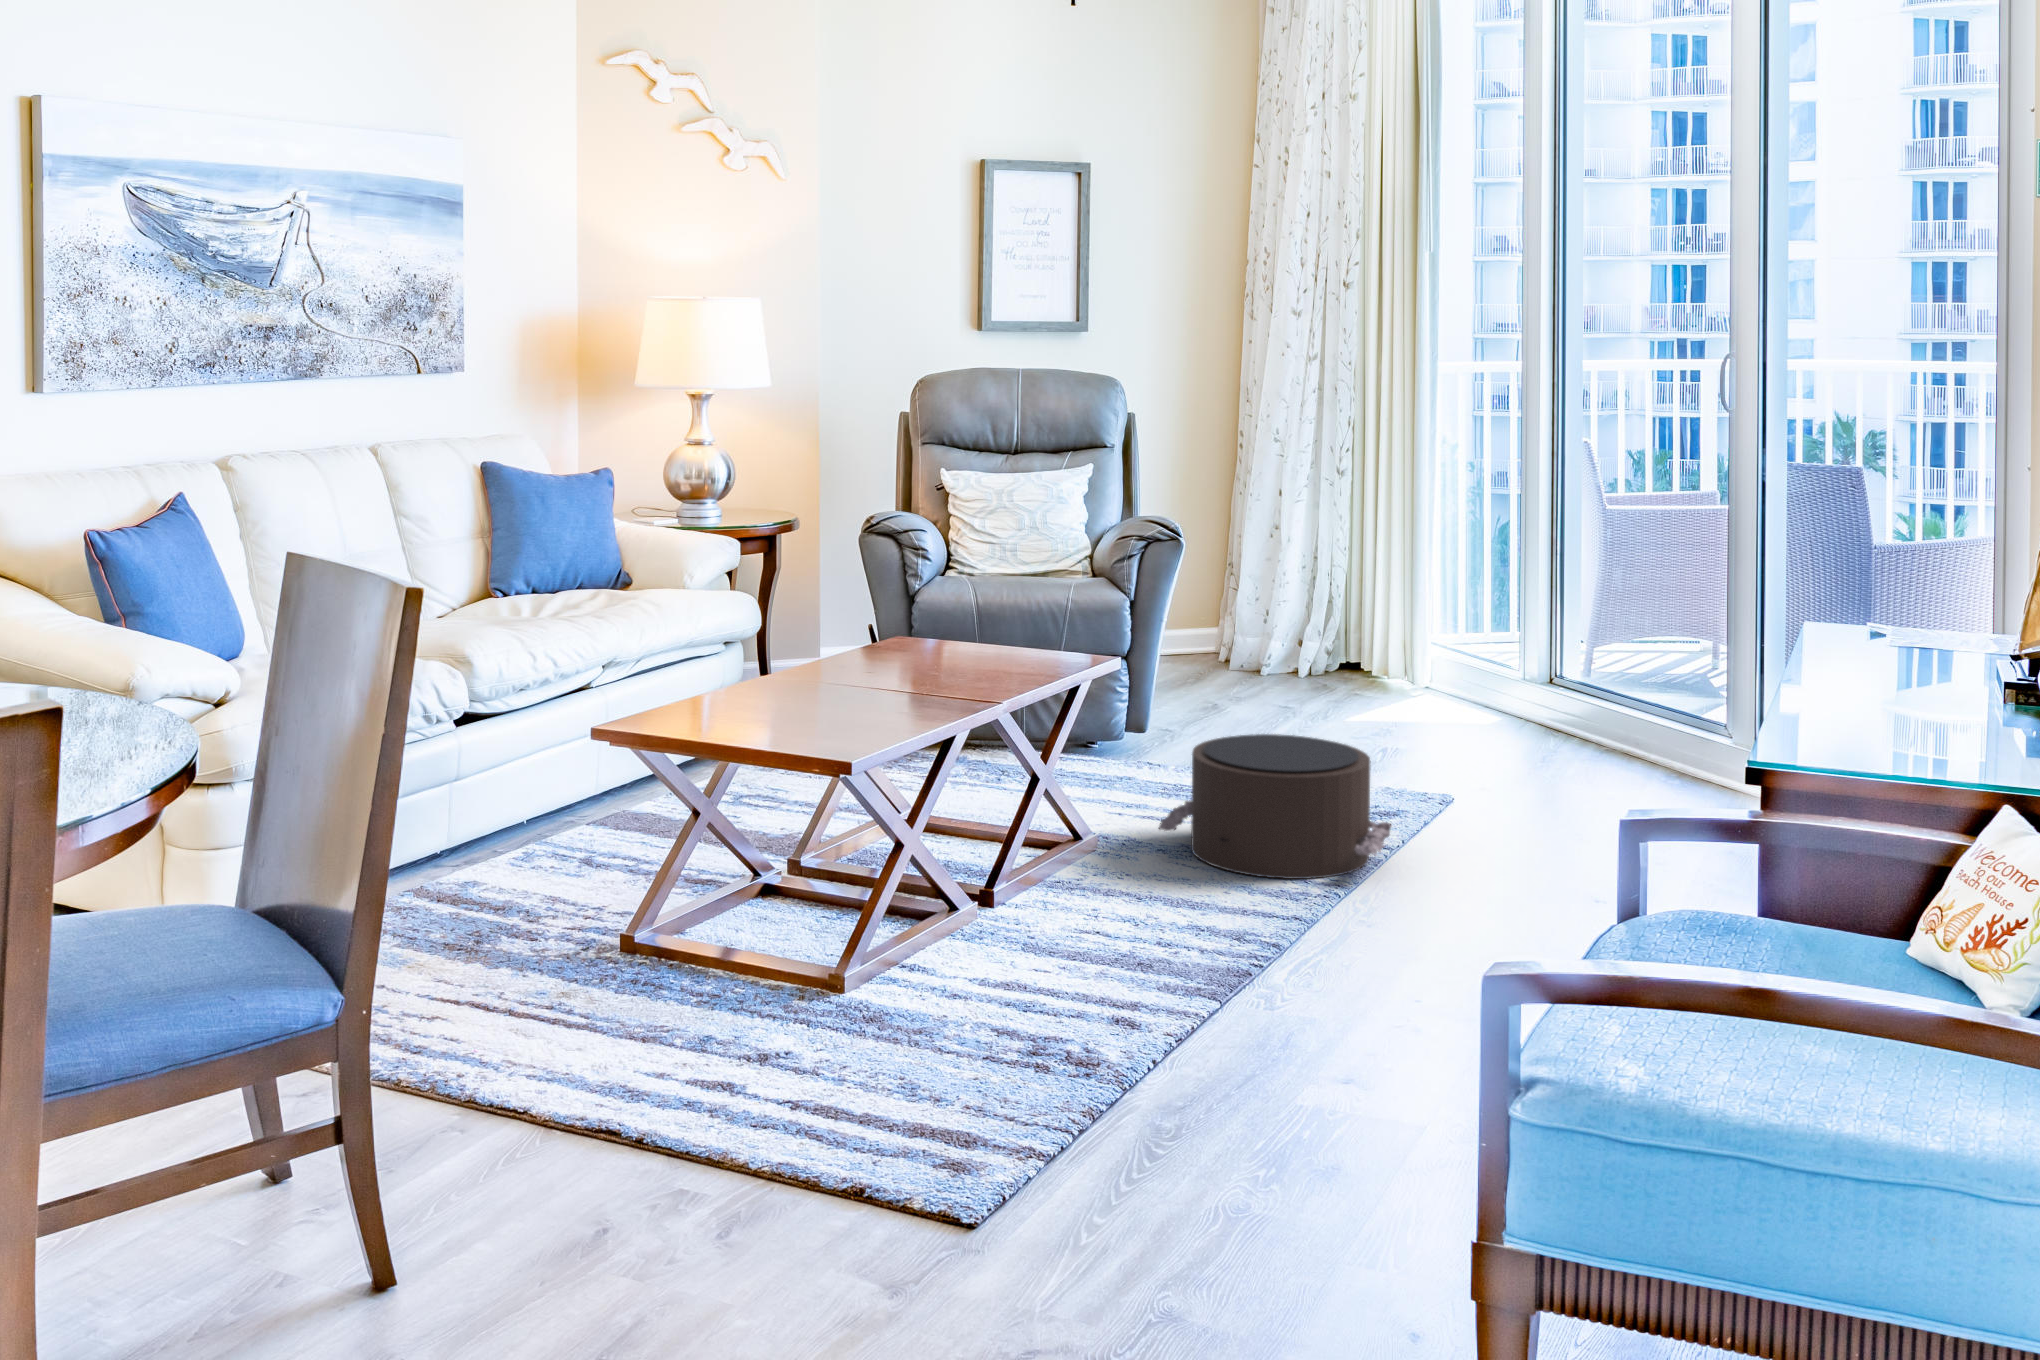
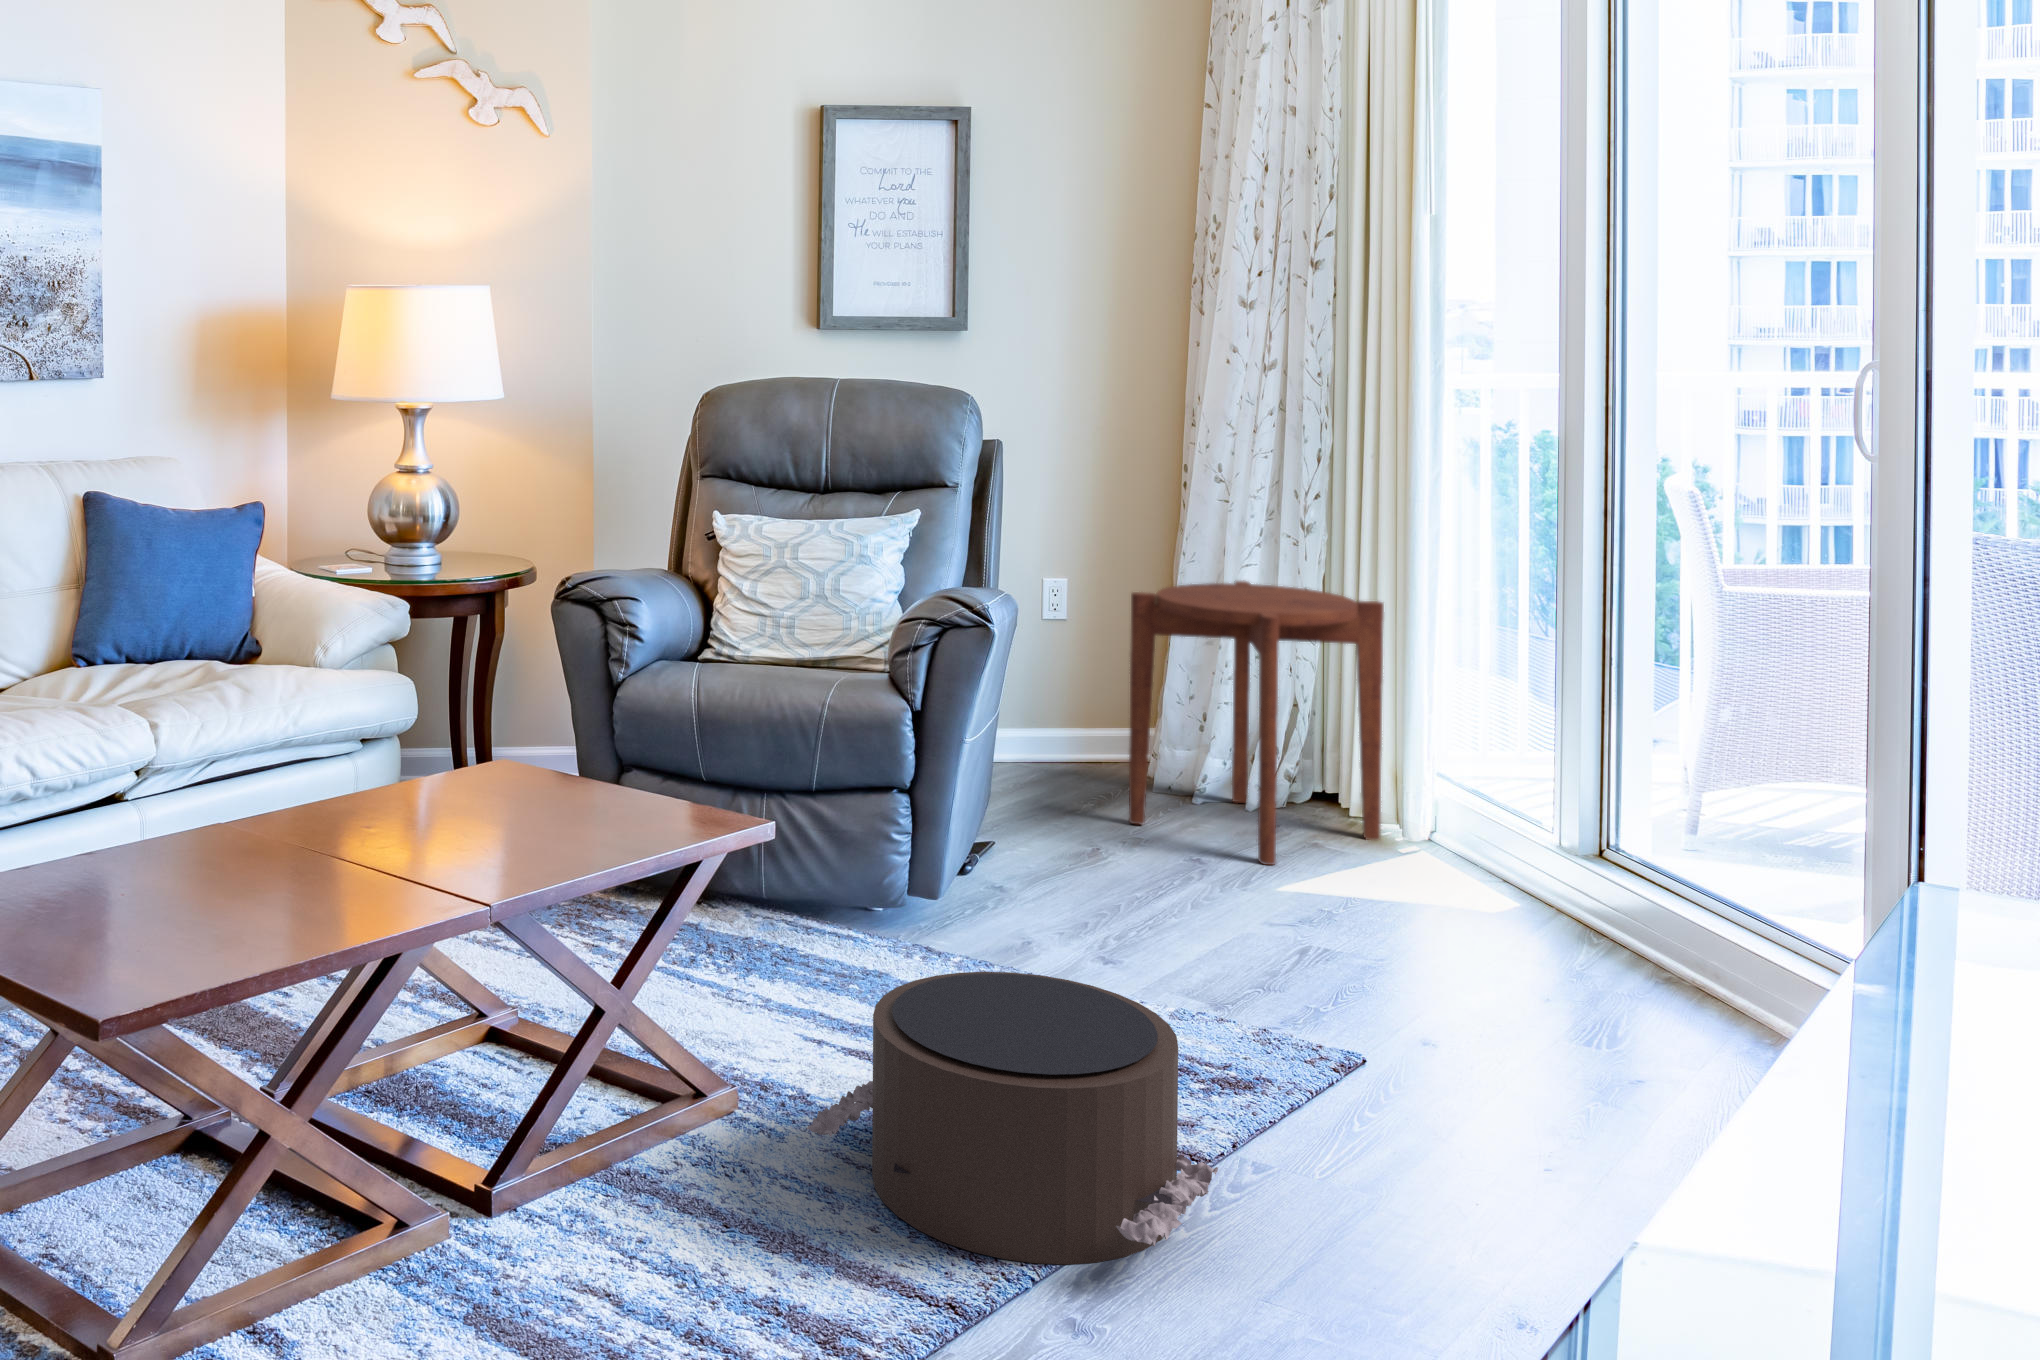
side table: none [1226,512,1392,701] -> present [1129,580,1384,865]

